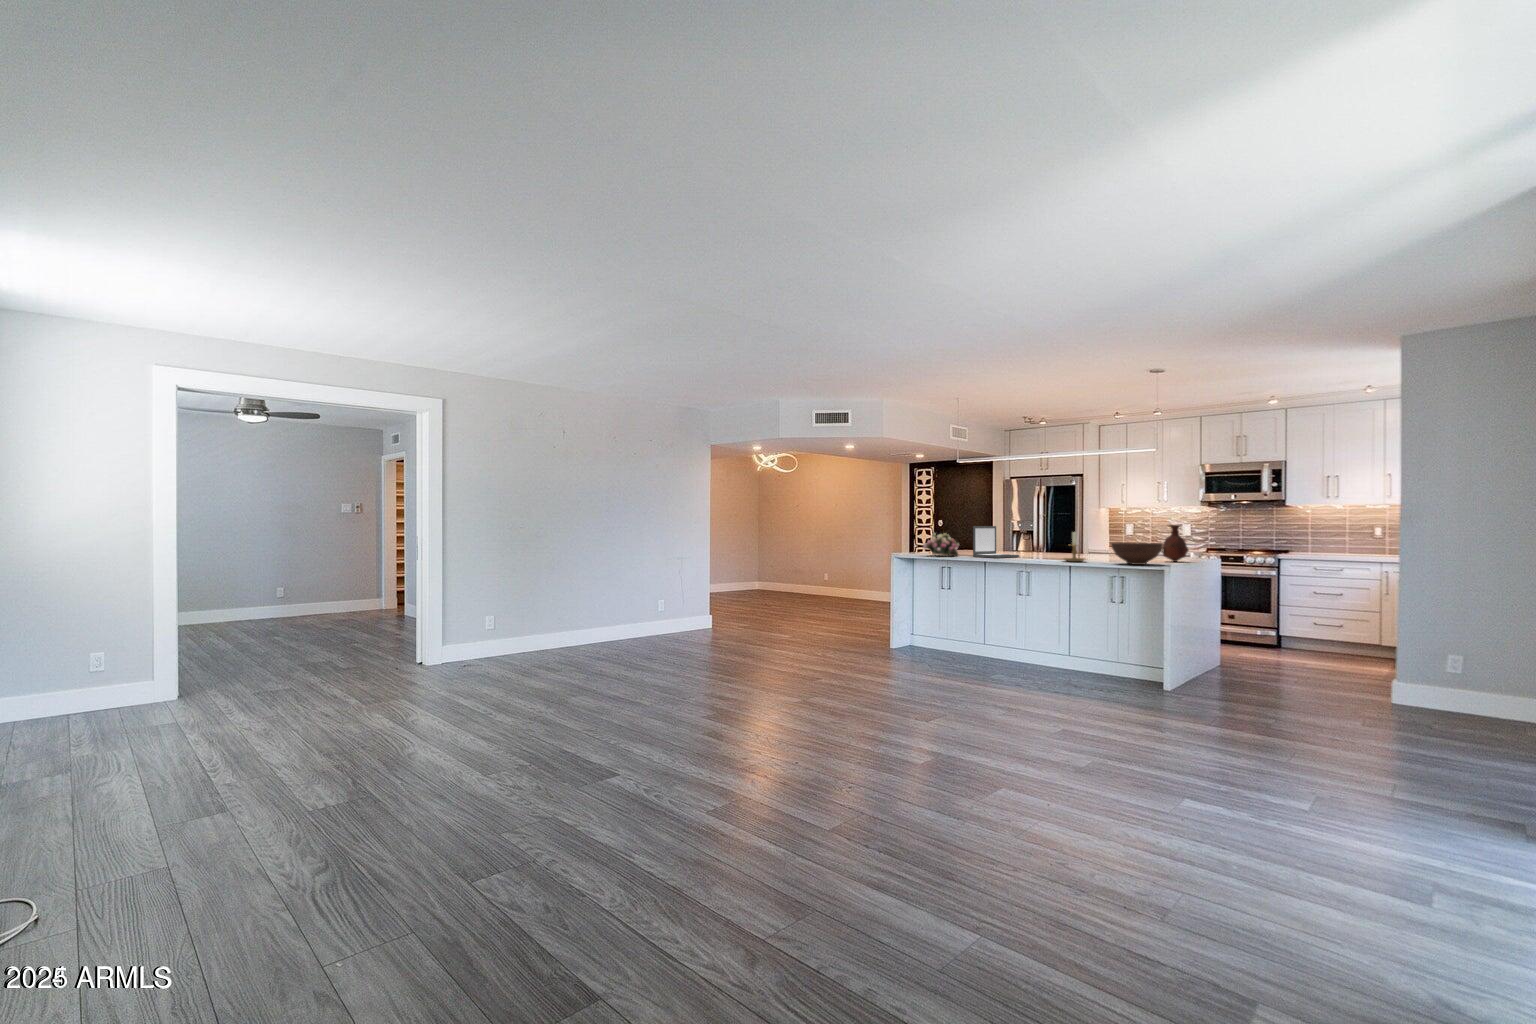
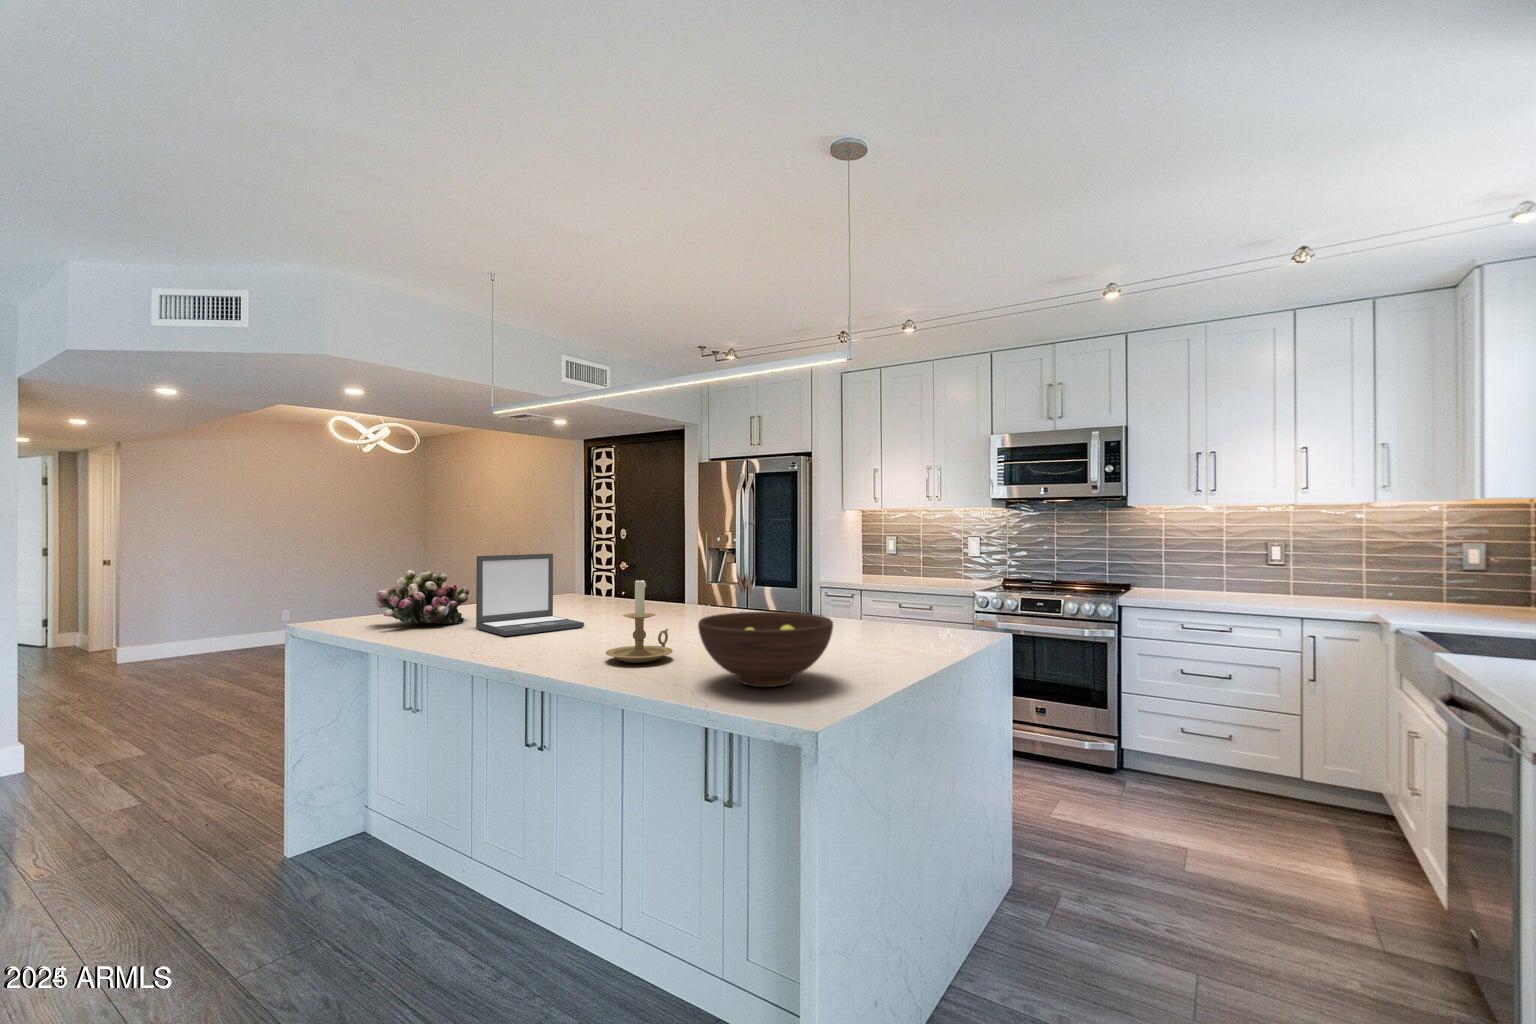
vase: present [1161,525,1188,562] -> none [860,558,929,652]

